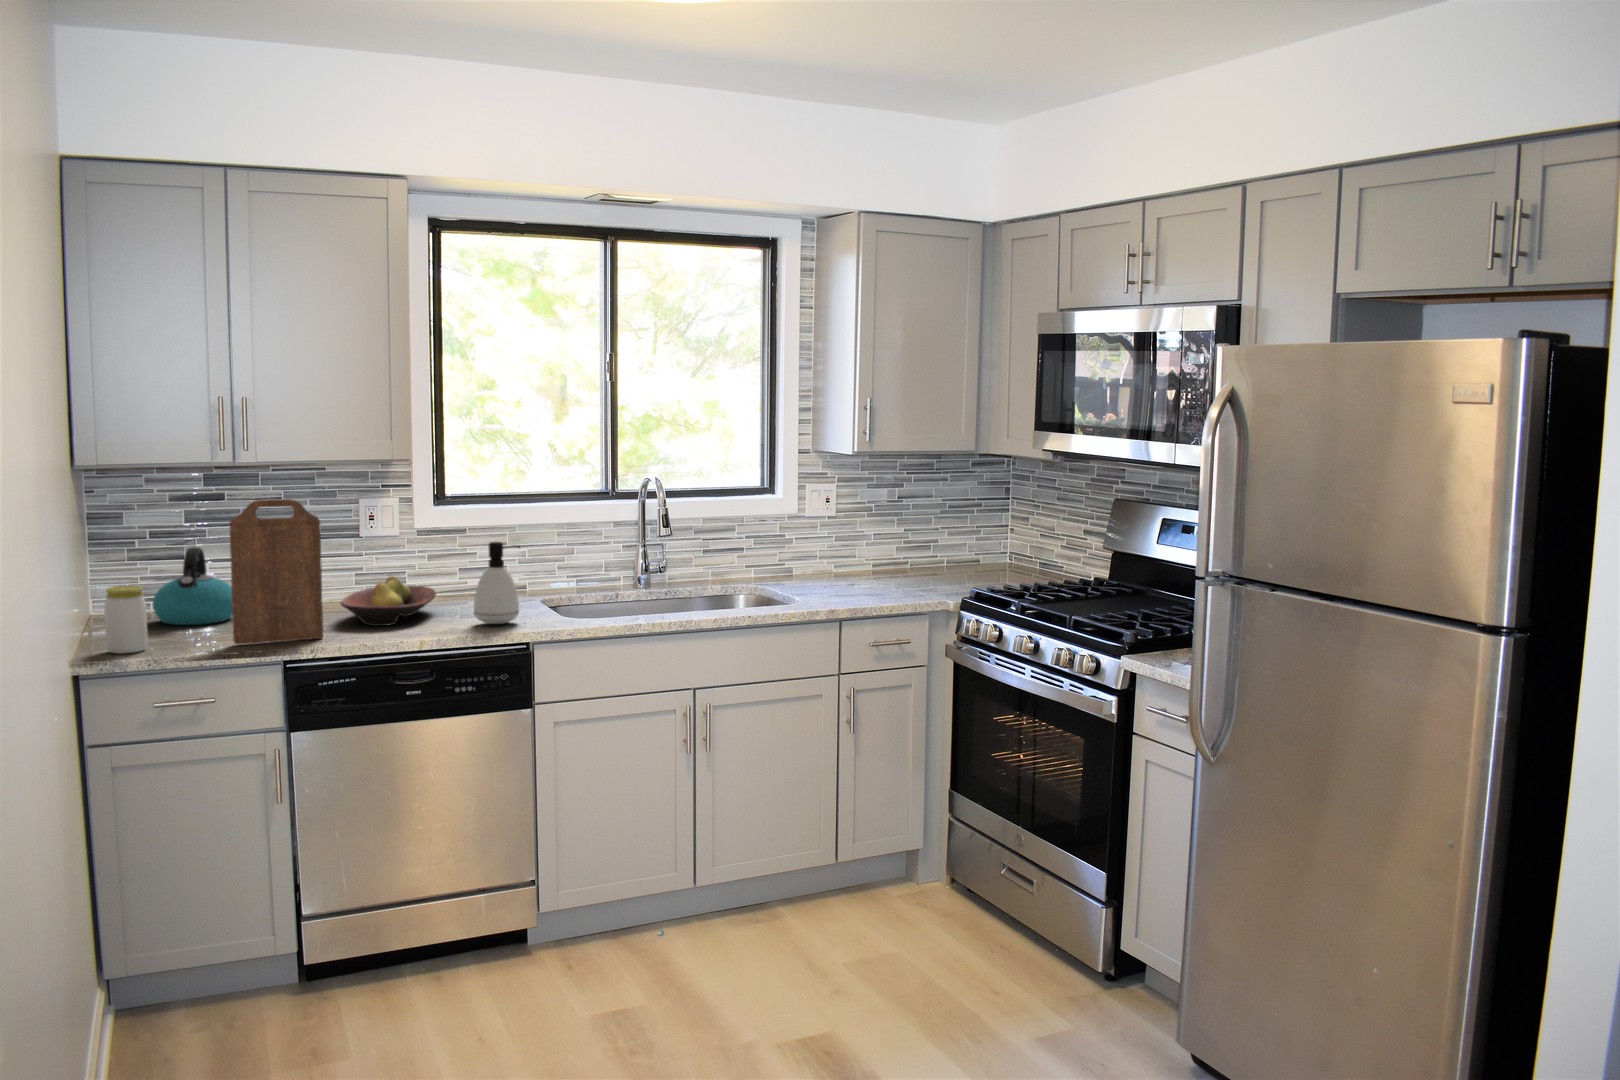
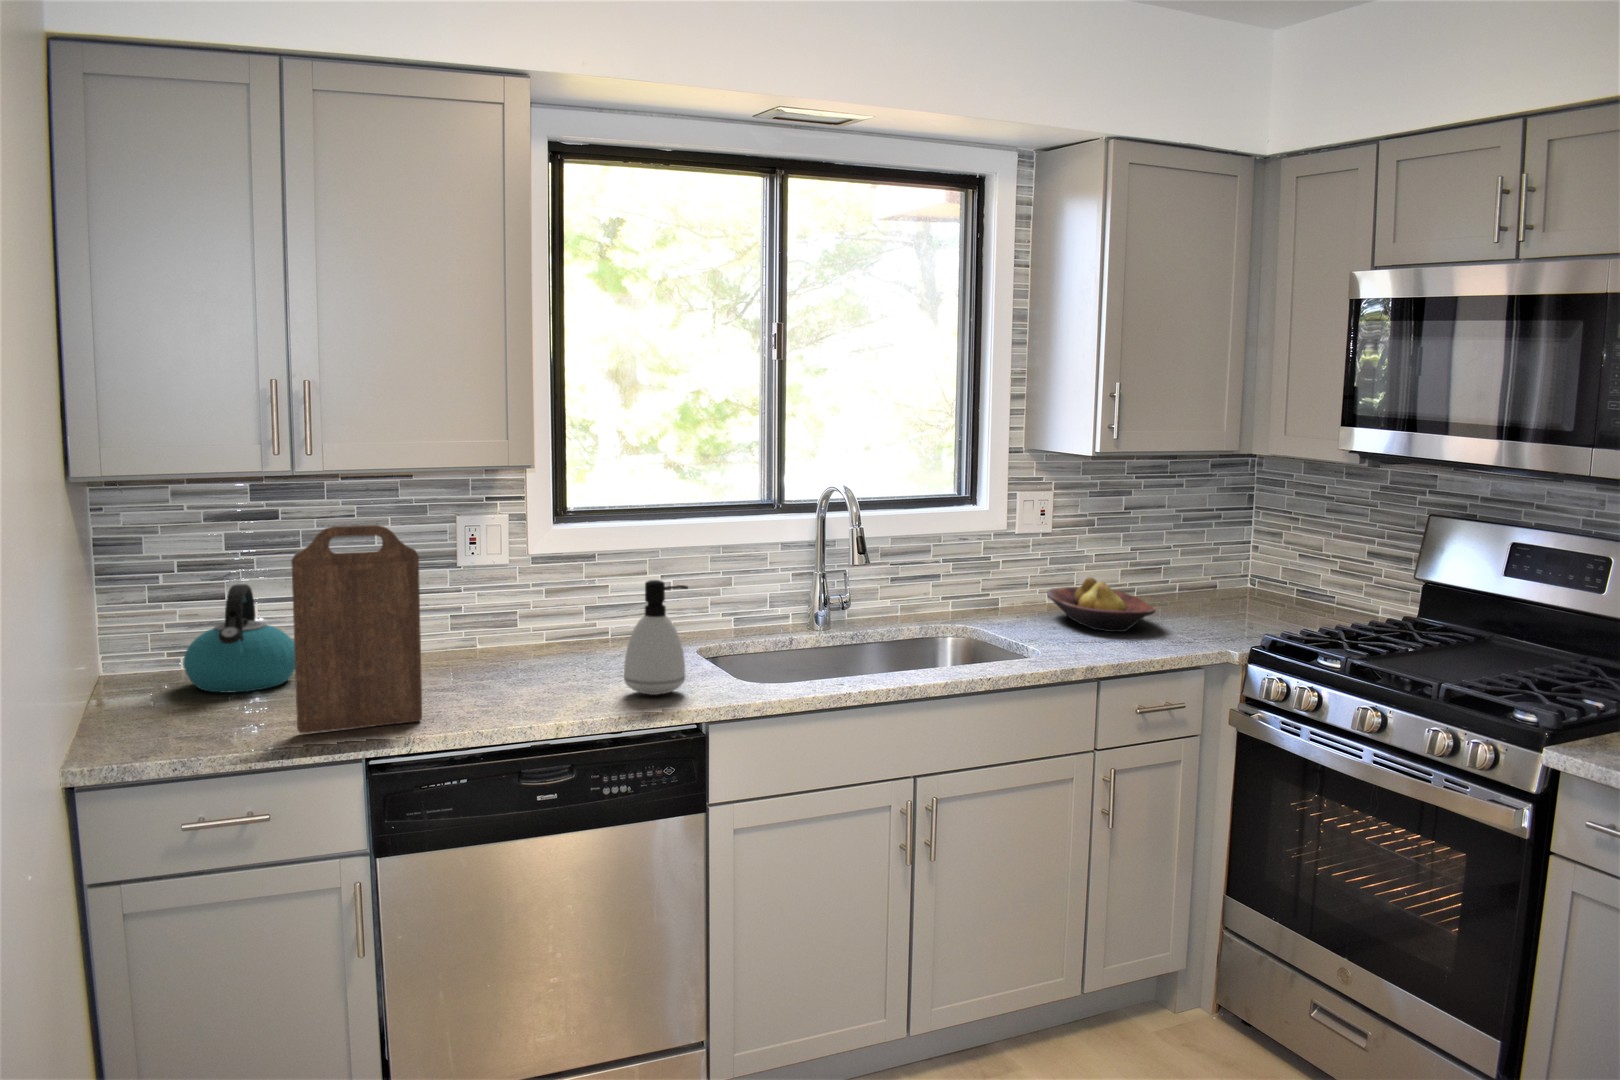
fruit bowl: present [341,576,436,626] -> present [1047,577,1156,632]
jar: present [104,586,148,654] -> none [112,651,175,751]

